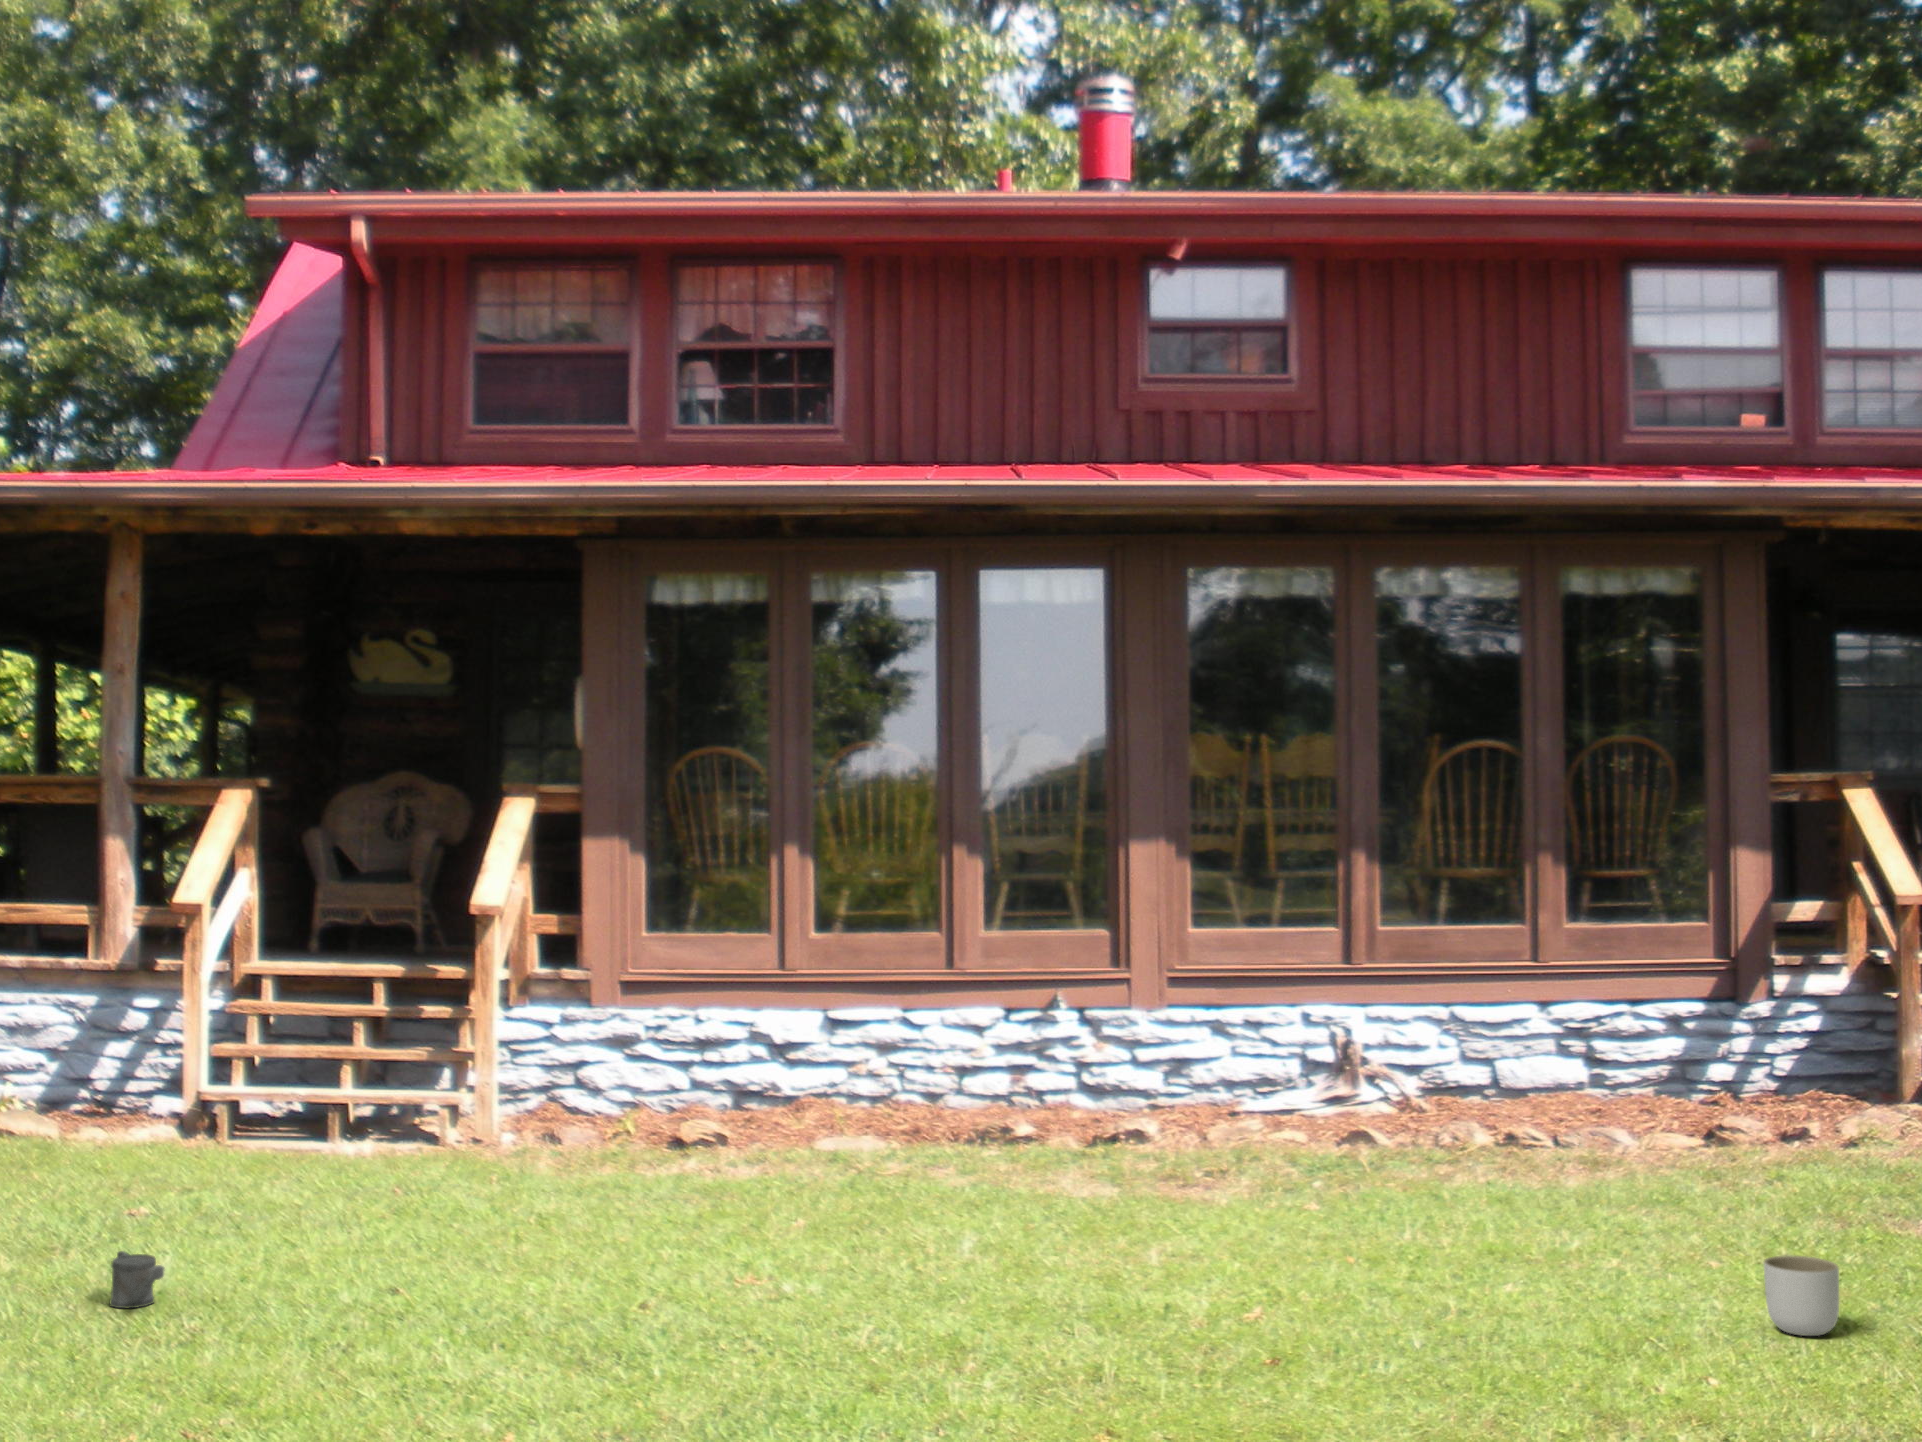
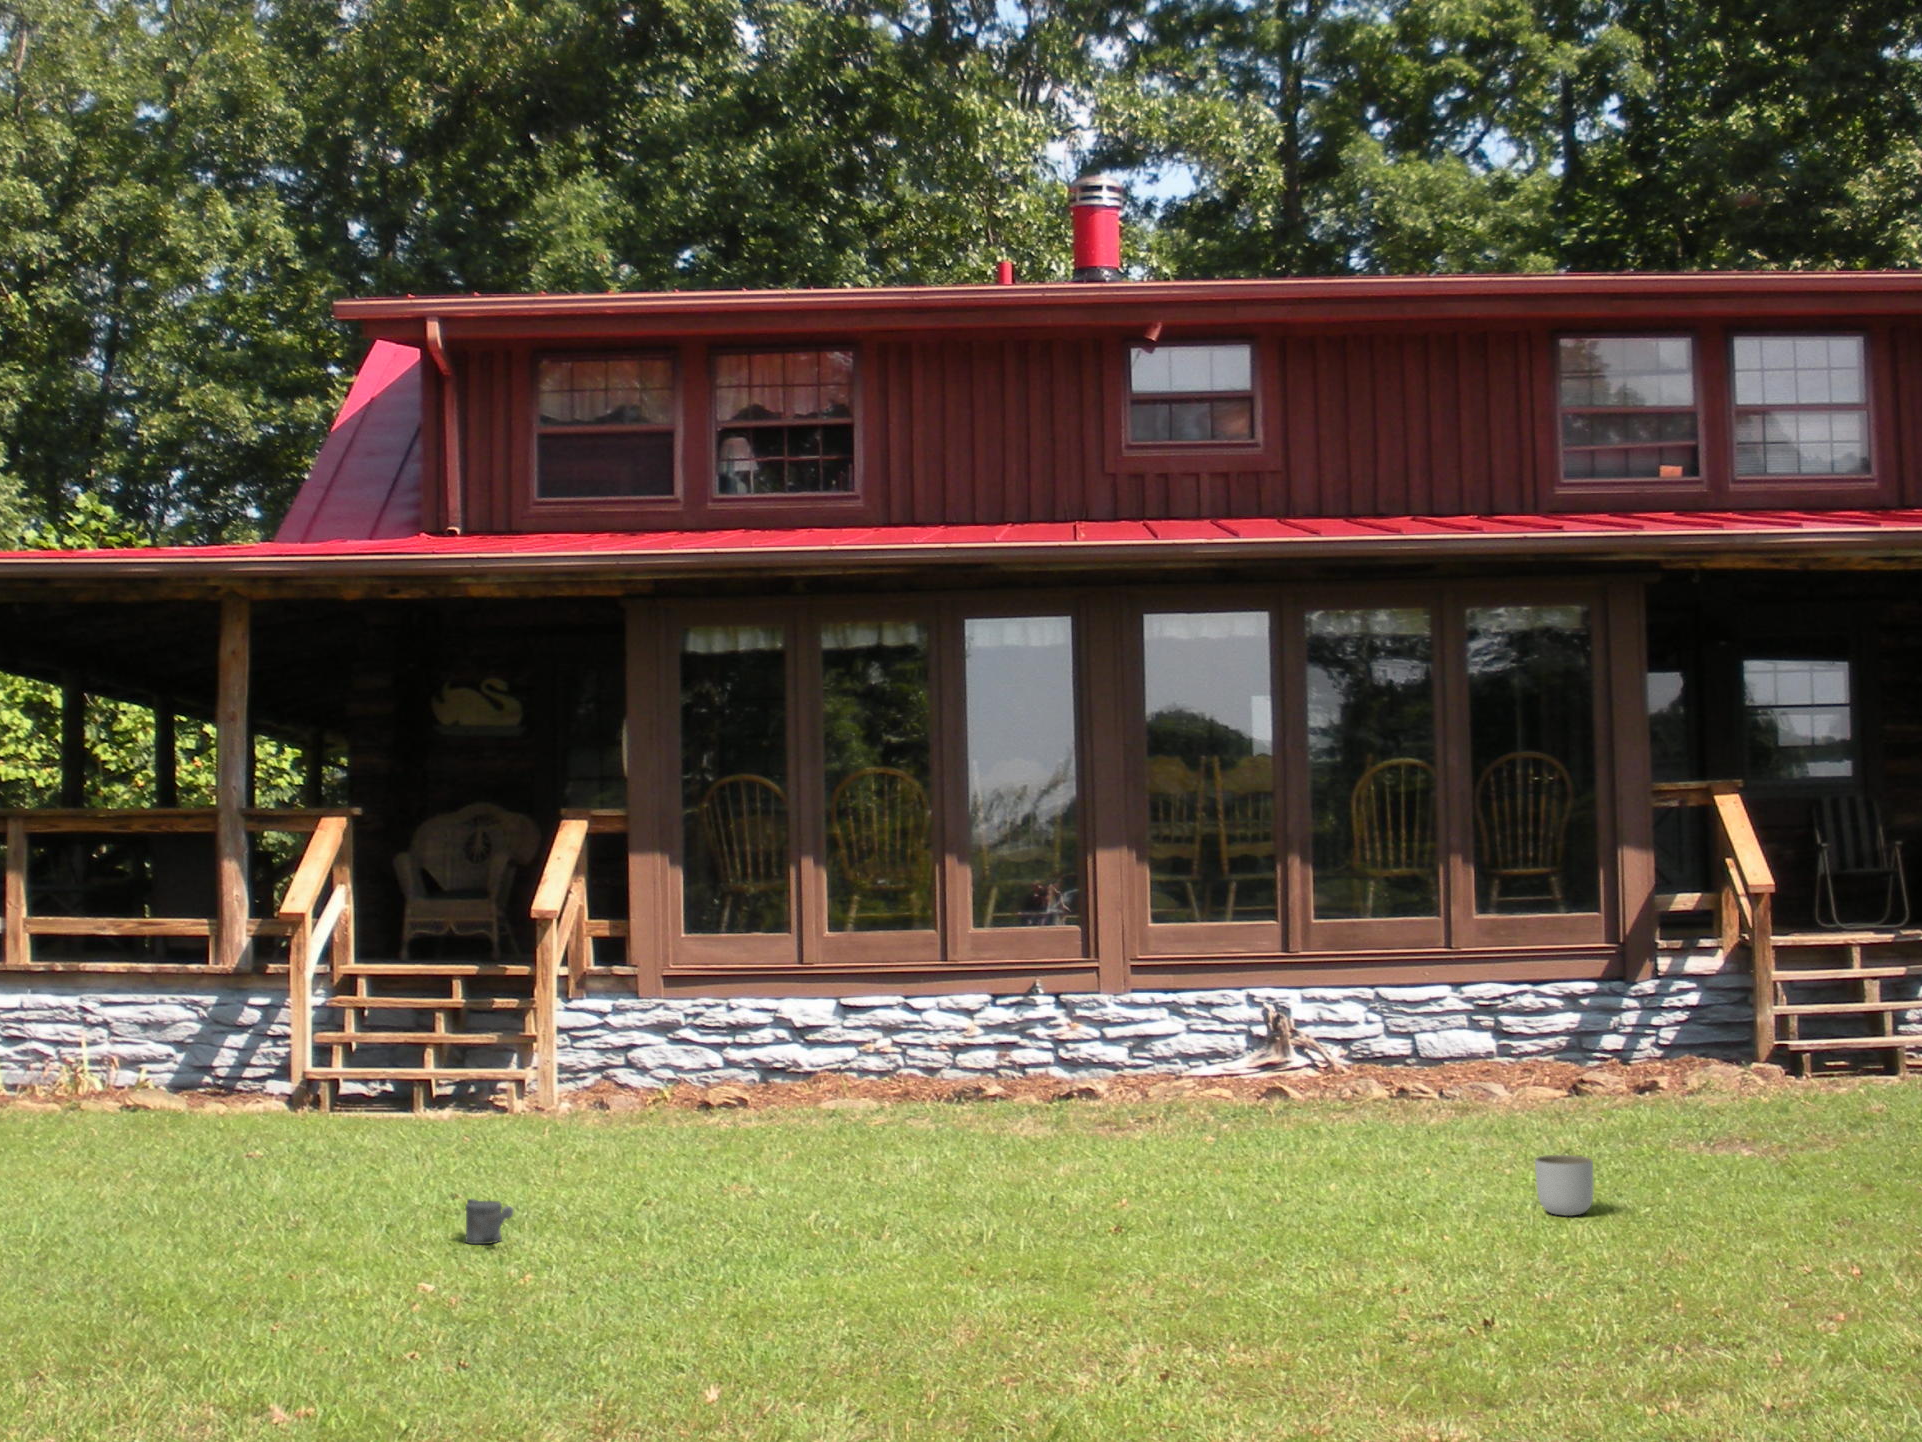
watering can: present [110,1251,165,1308] -> present [465,1199,513,1244]

